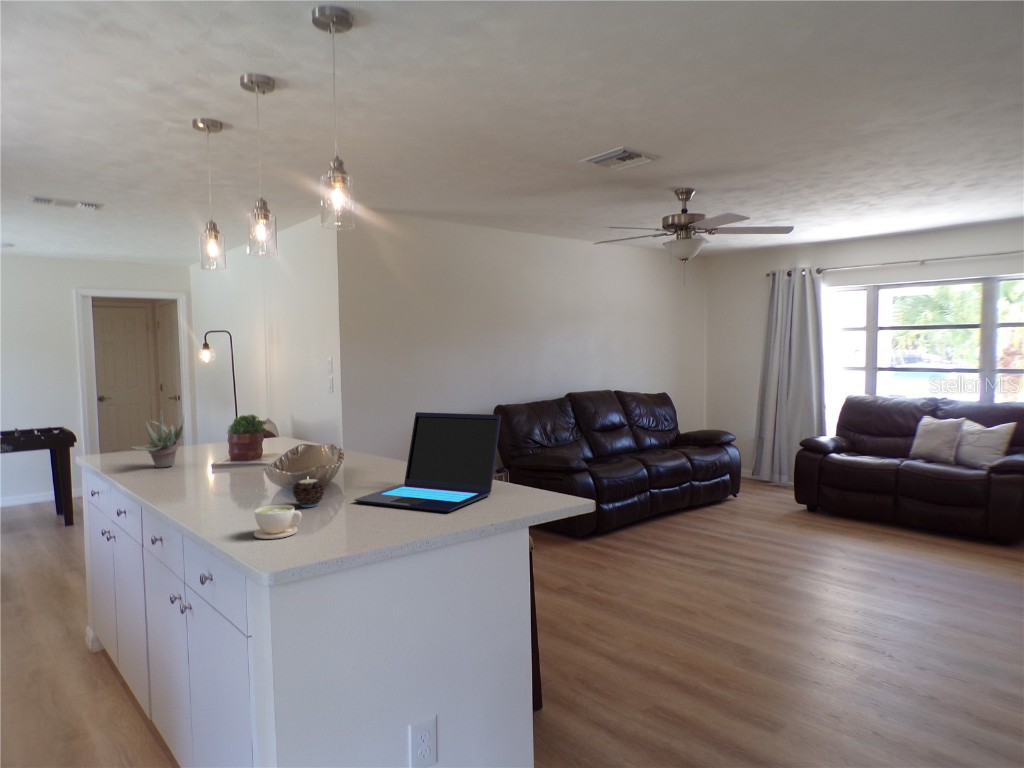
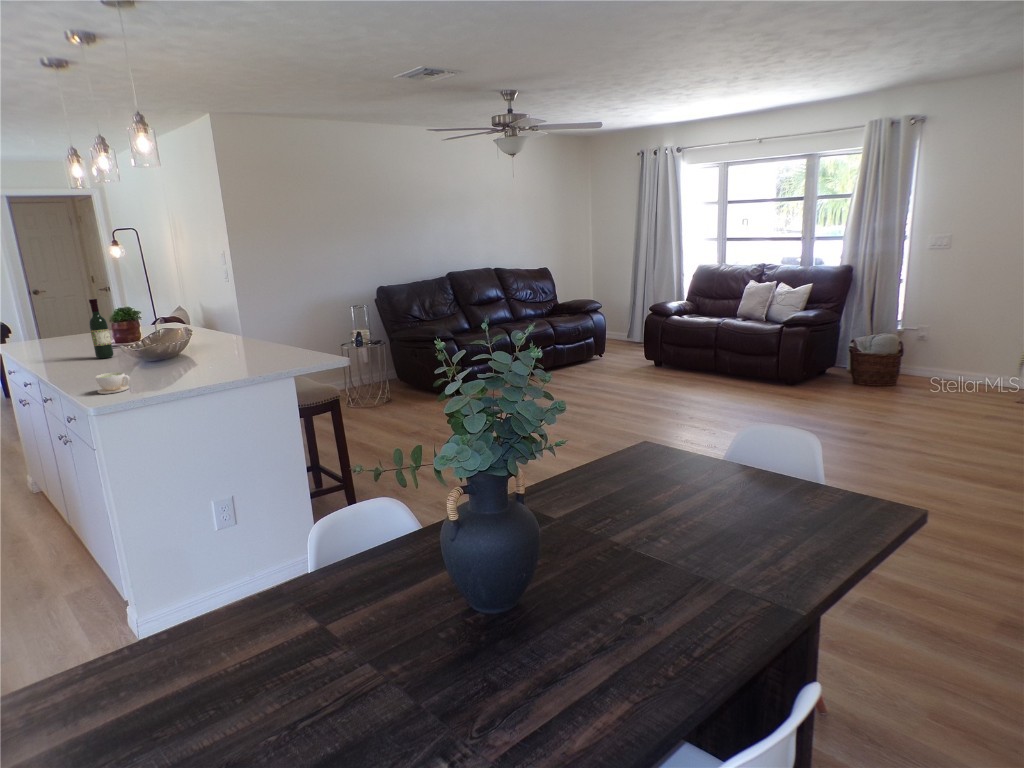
wine bottle: none [214,399,237,479] -> present [89,299,114,359]
succulent plant: present [132,410,184,468] -> none [30,308,74,353]
laptop: present [354,412,501,512] -> none [183,303,291,373]
candle: present [292,478,325,507] -> none [136,352,161,374]

